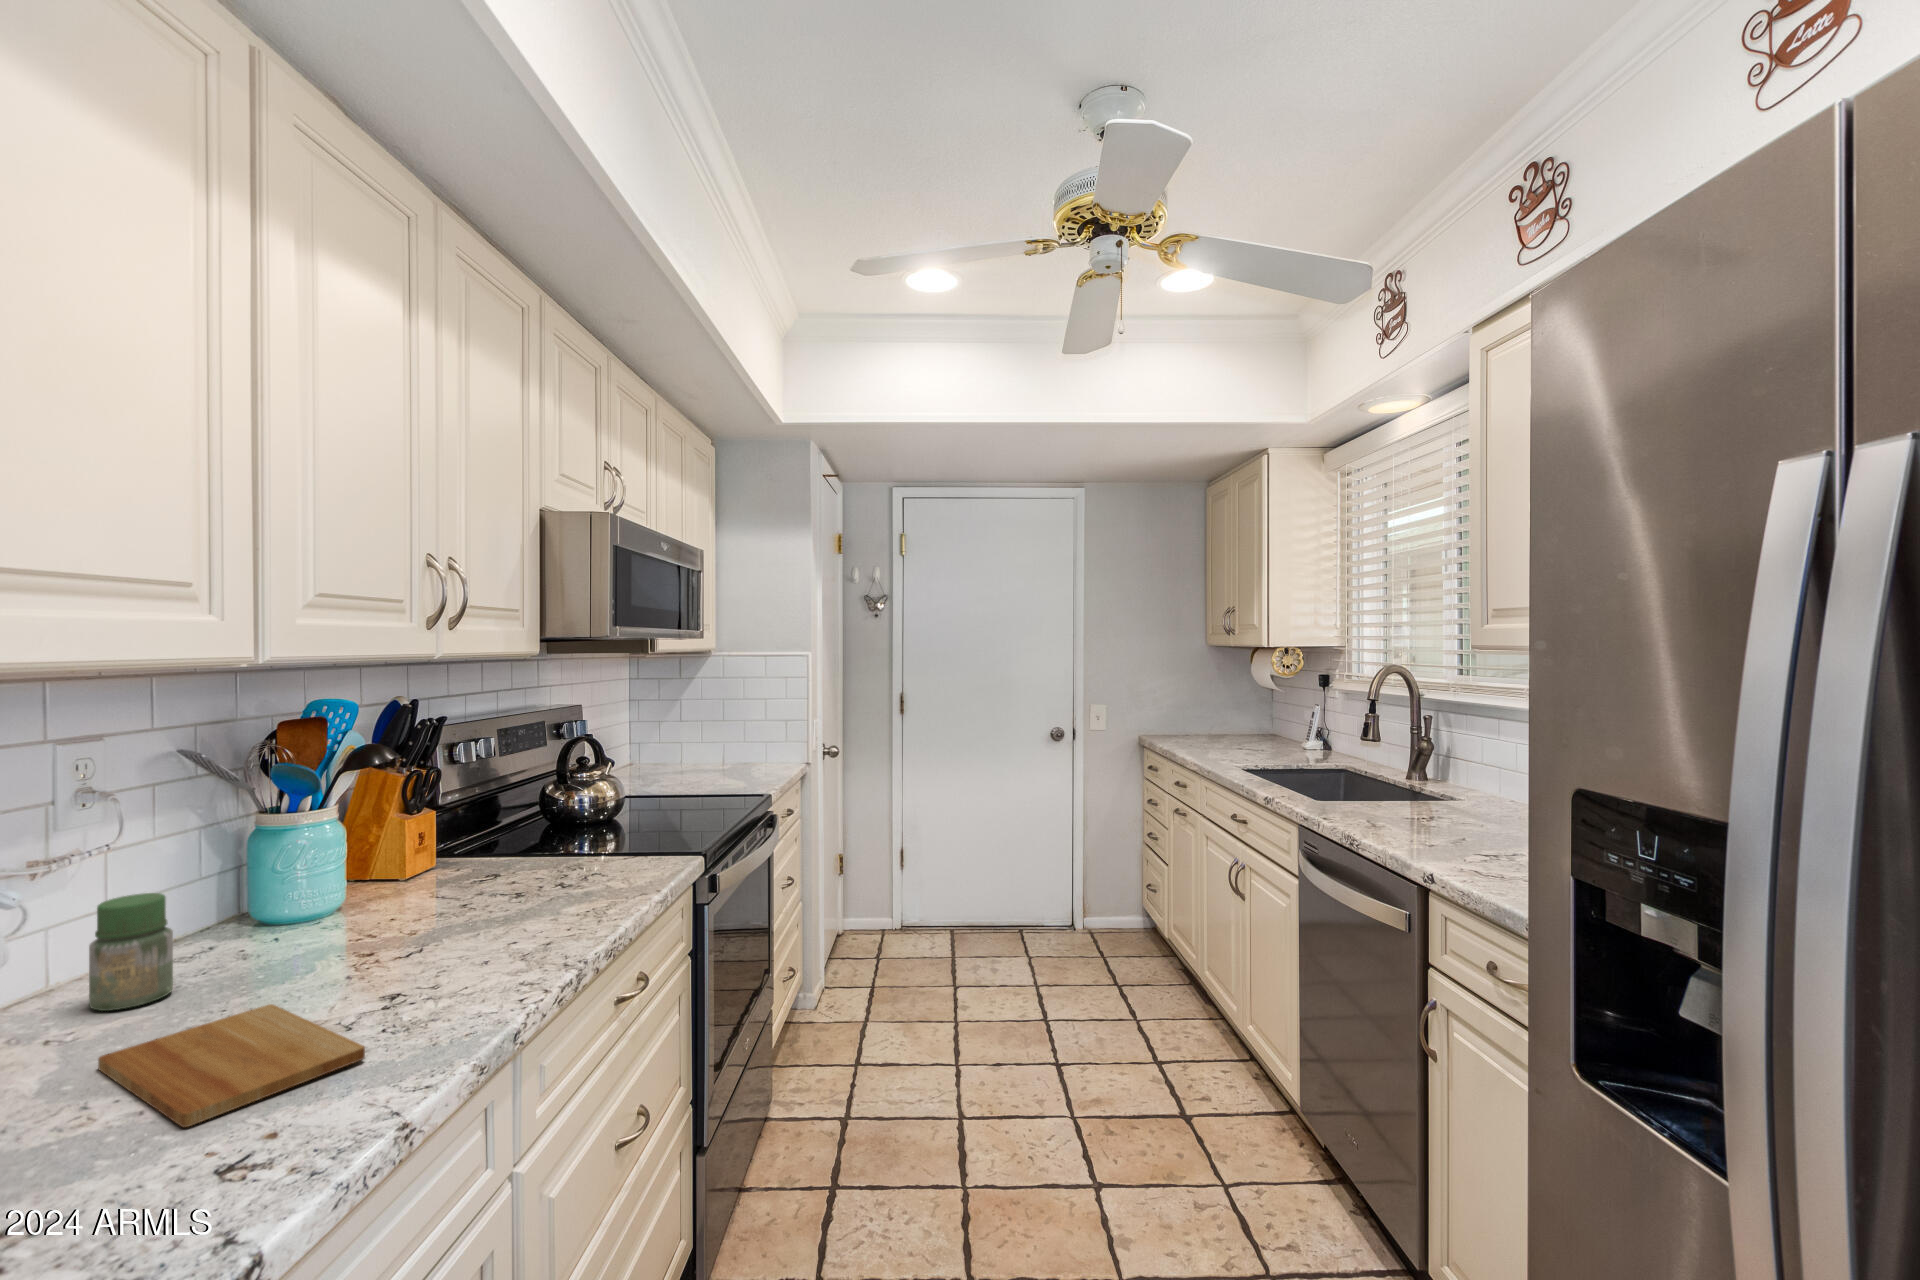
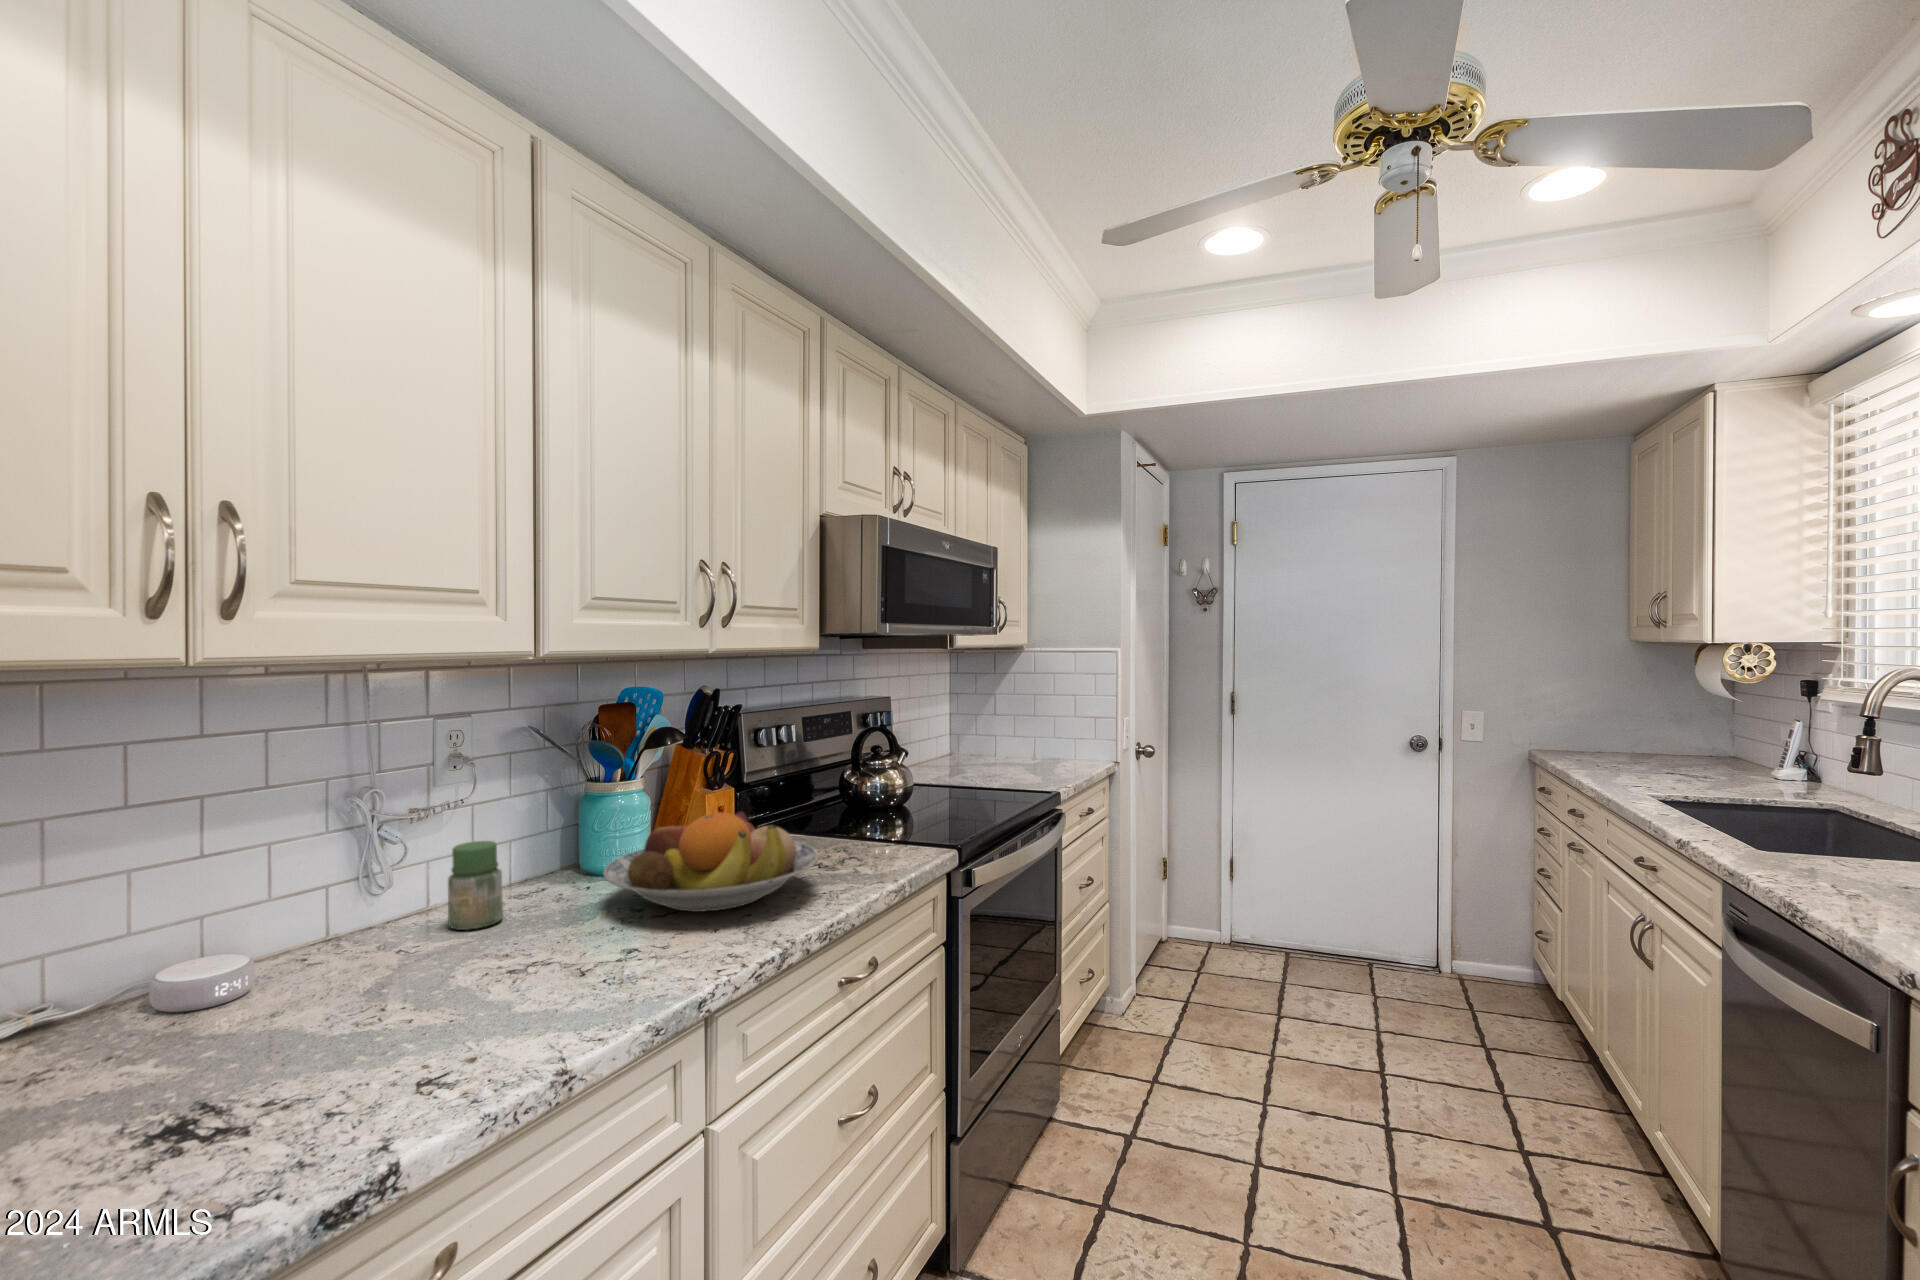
fruit bowl: none [314,833,584,948] -> present [604,812,818,912]
cutting board: present [98,1004,365,1127] -> none [421,943,575,1038]

